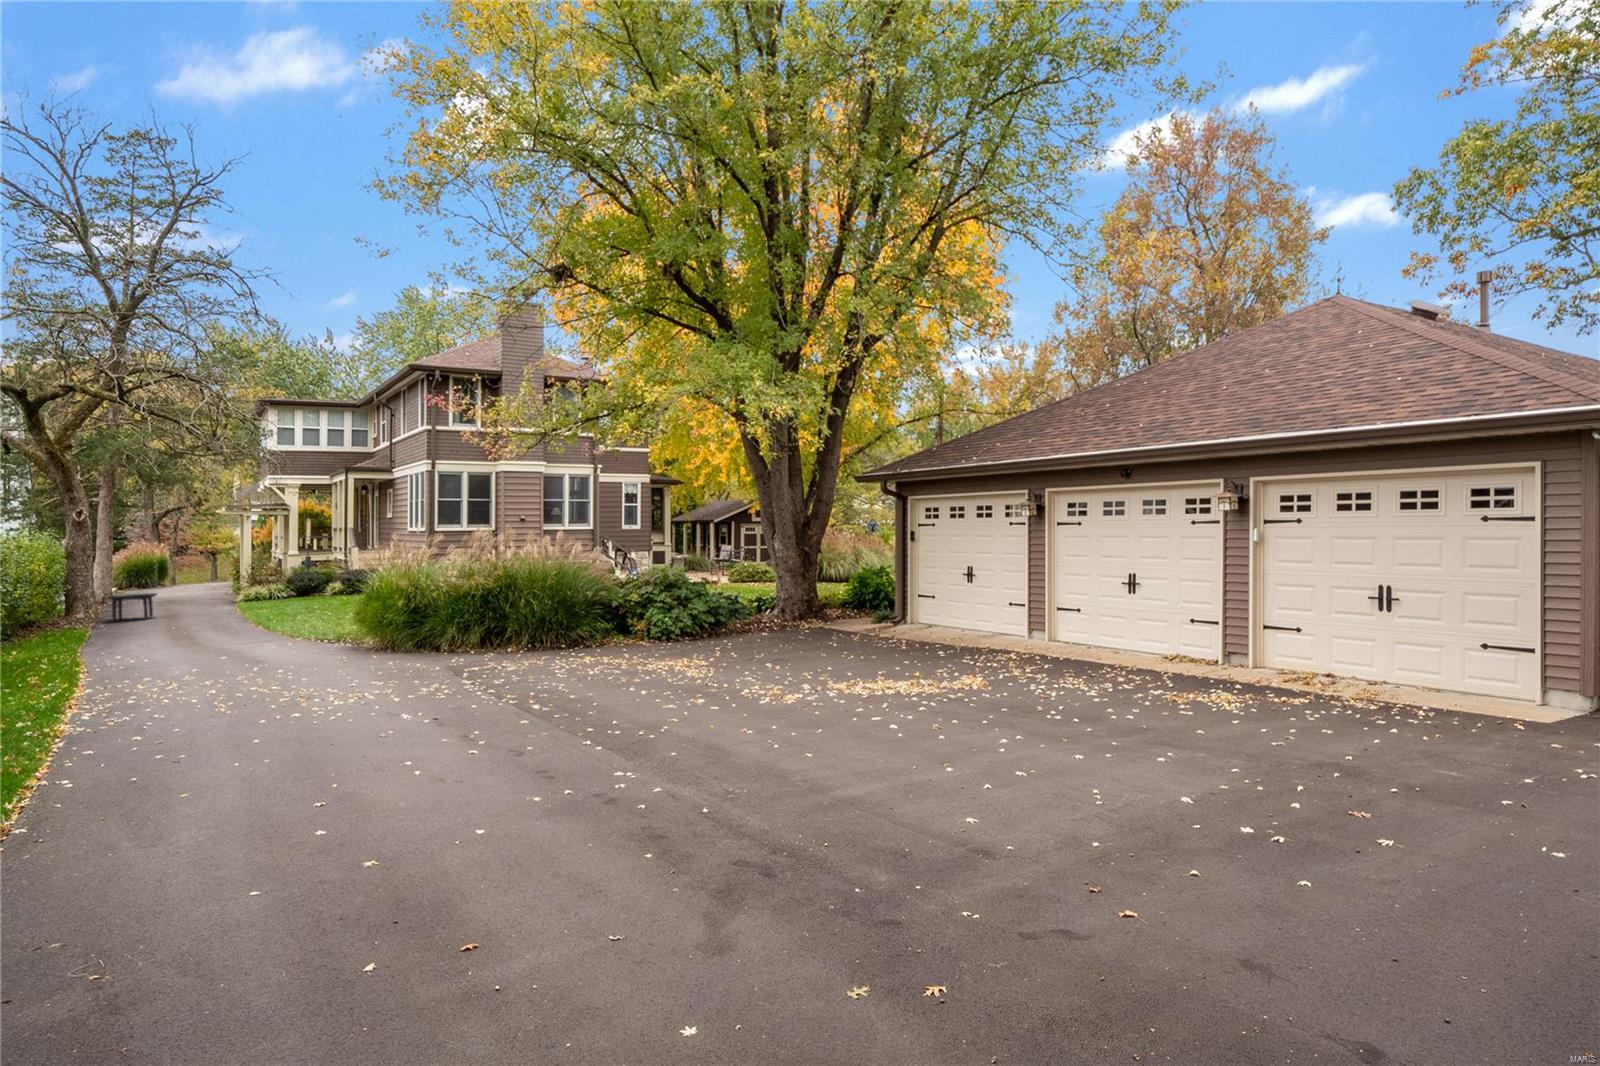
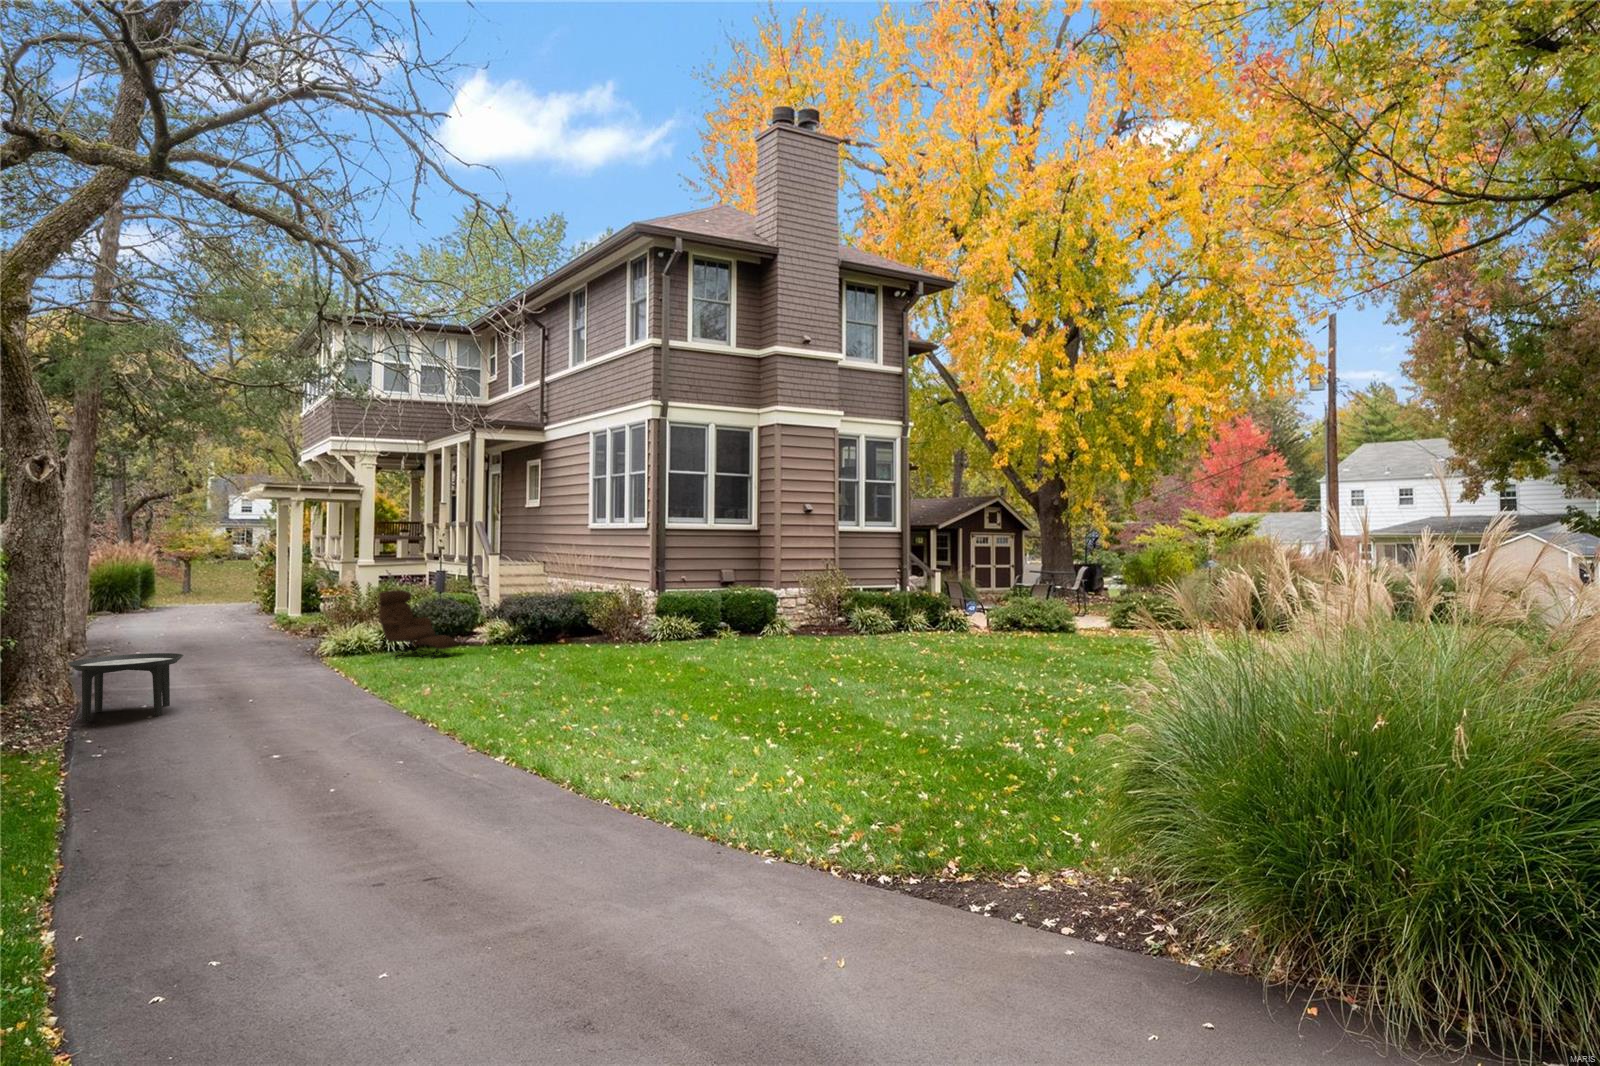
lounge chair: none [269,566,311,602] -> present [379,590,456,658]

